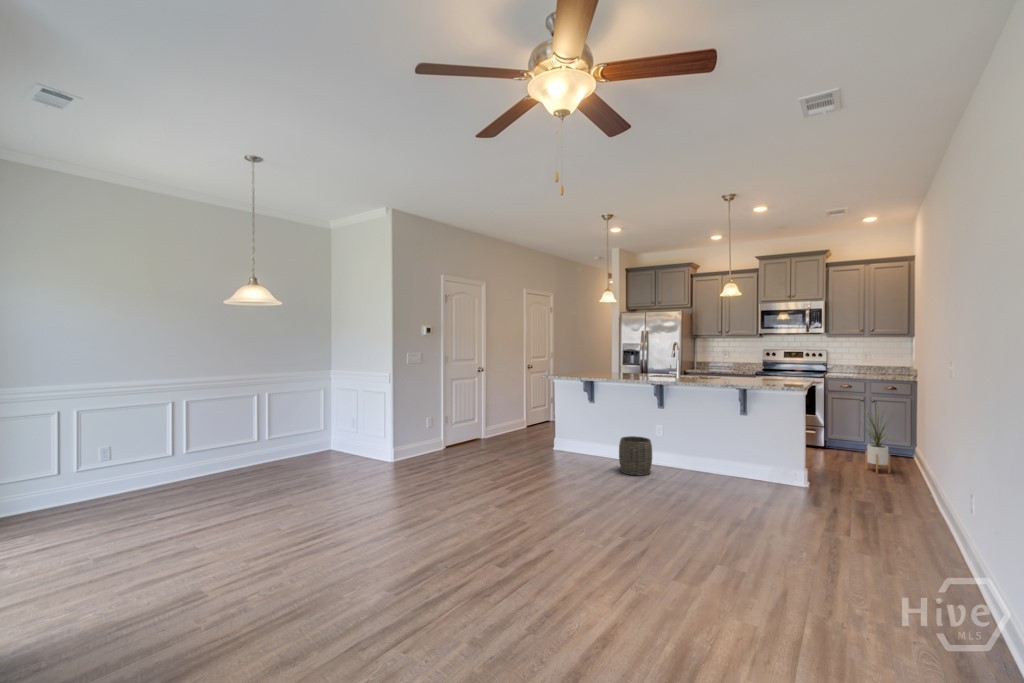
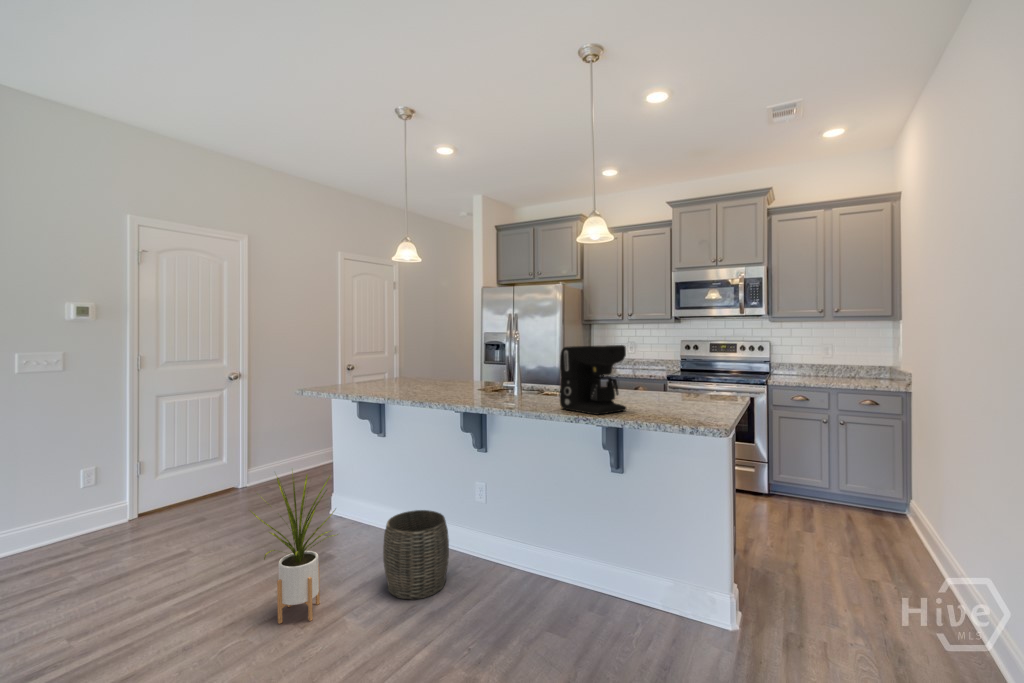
coffee maker: none [713,351,750,385] -> present [560,345,626,415]
house plant: present [865,410,890,473] -> present [251,472,338,624]

